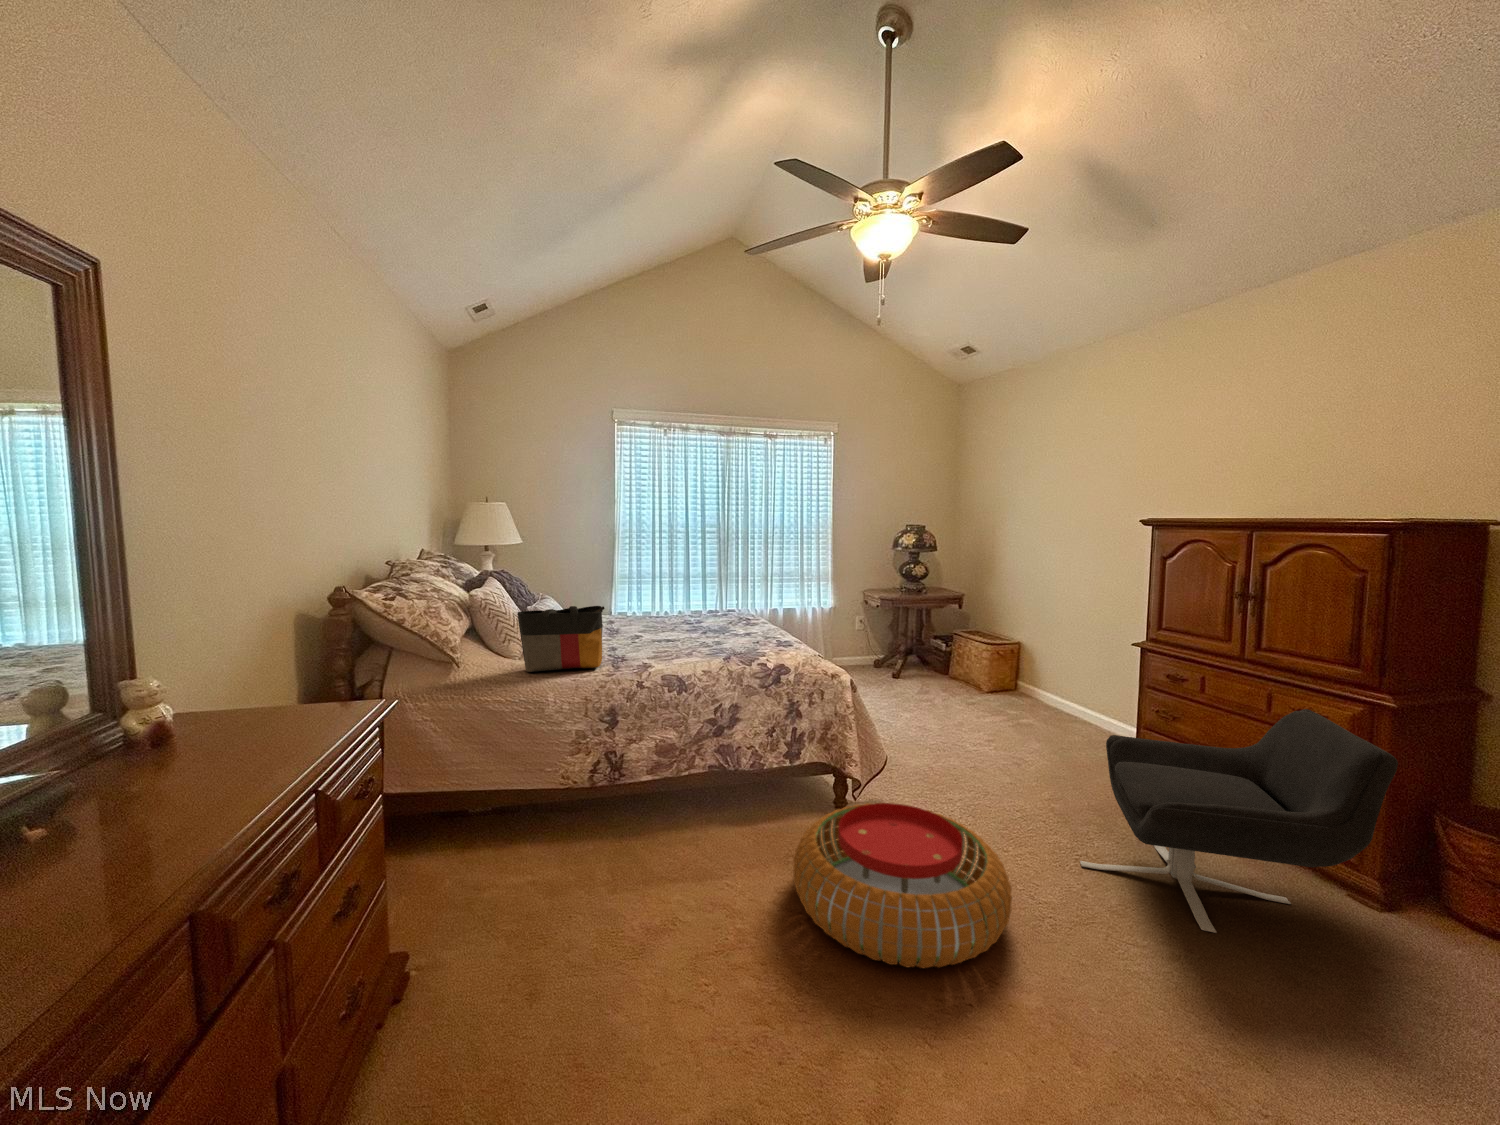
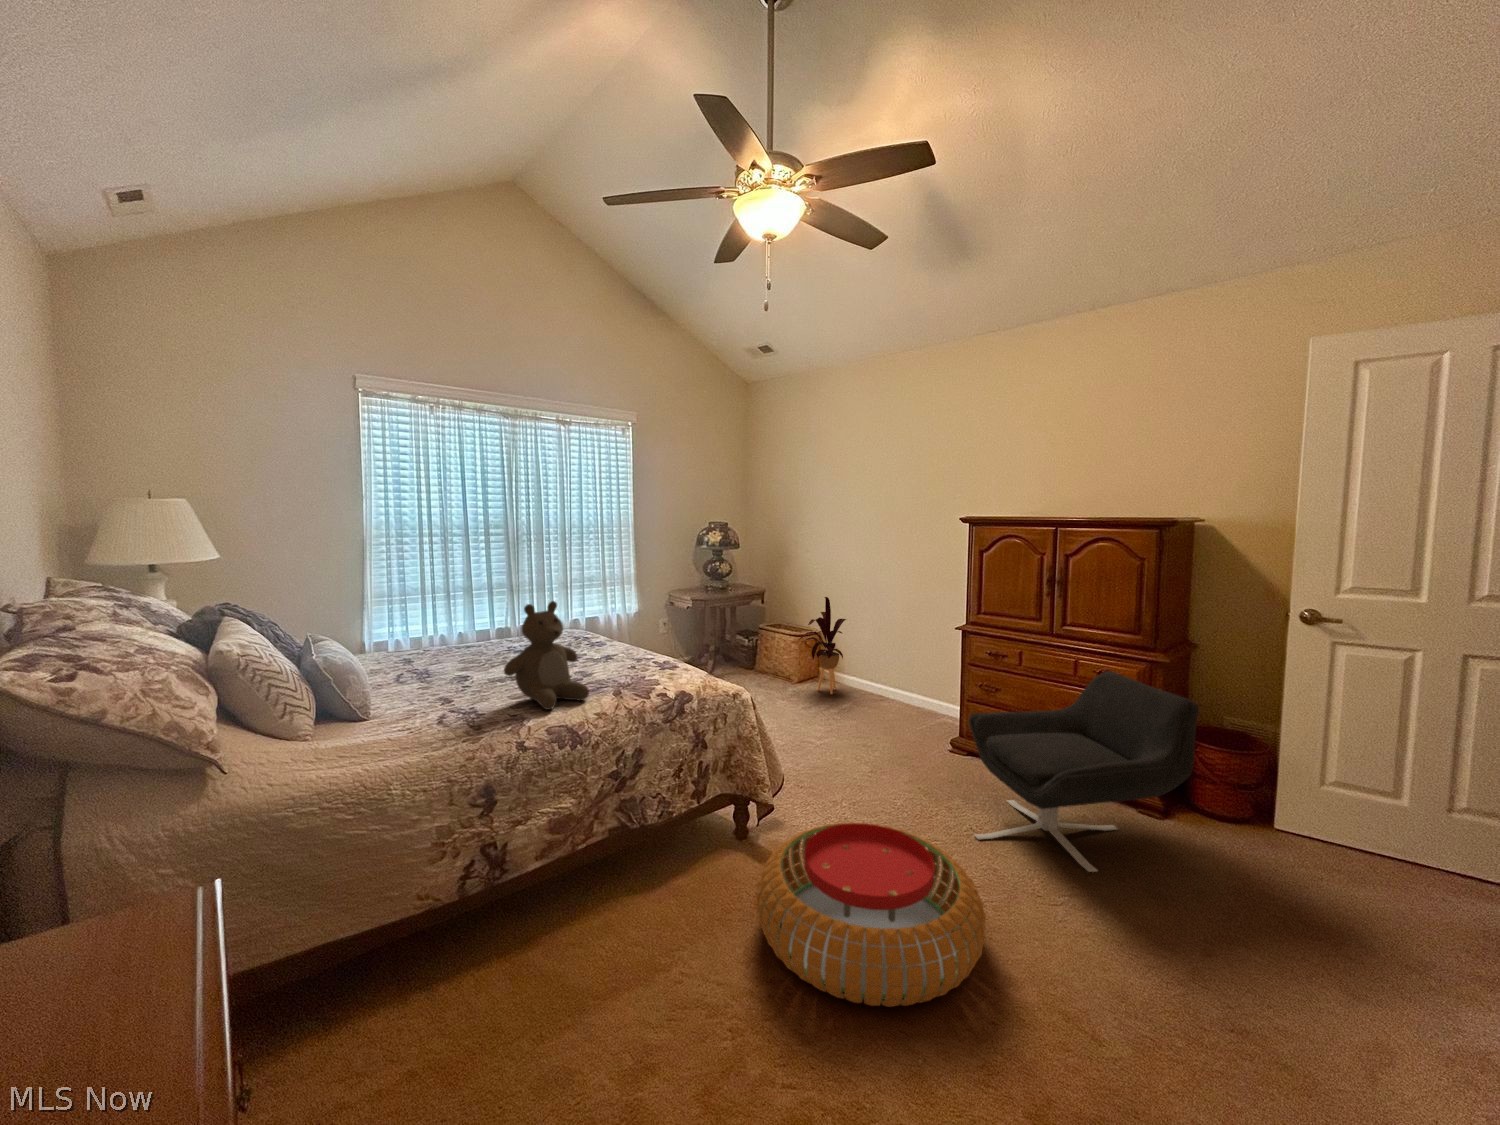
teddy bear: none [645,580,706,663] -> present [504,601,589,710]
house plant: none [981,604,1046,708] -> present [799,597,846,694]
tote bag: present [518,606,605,672] -> none [320,647,460,758]

